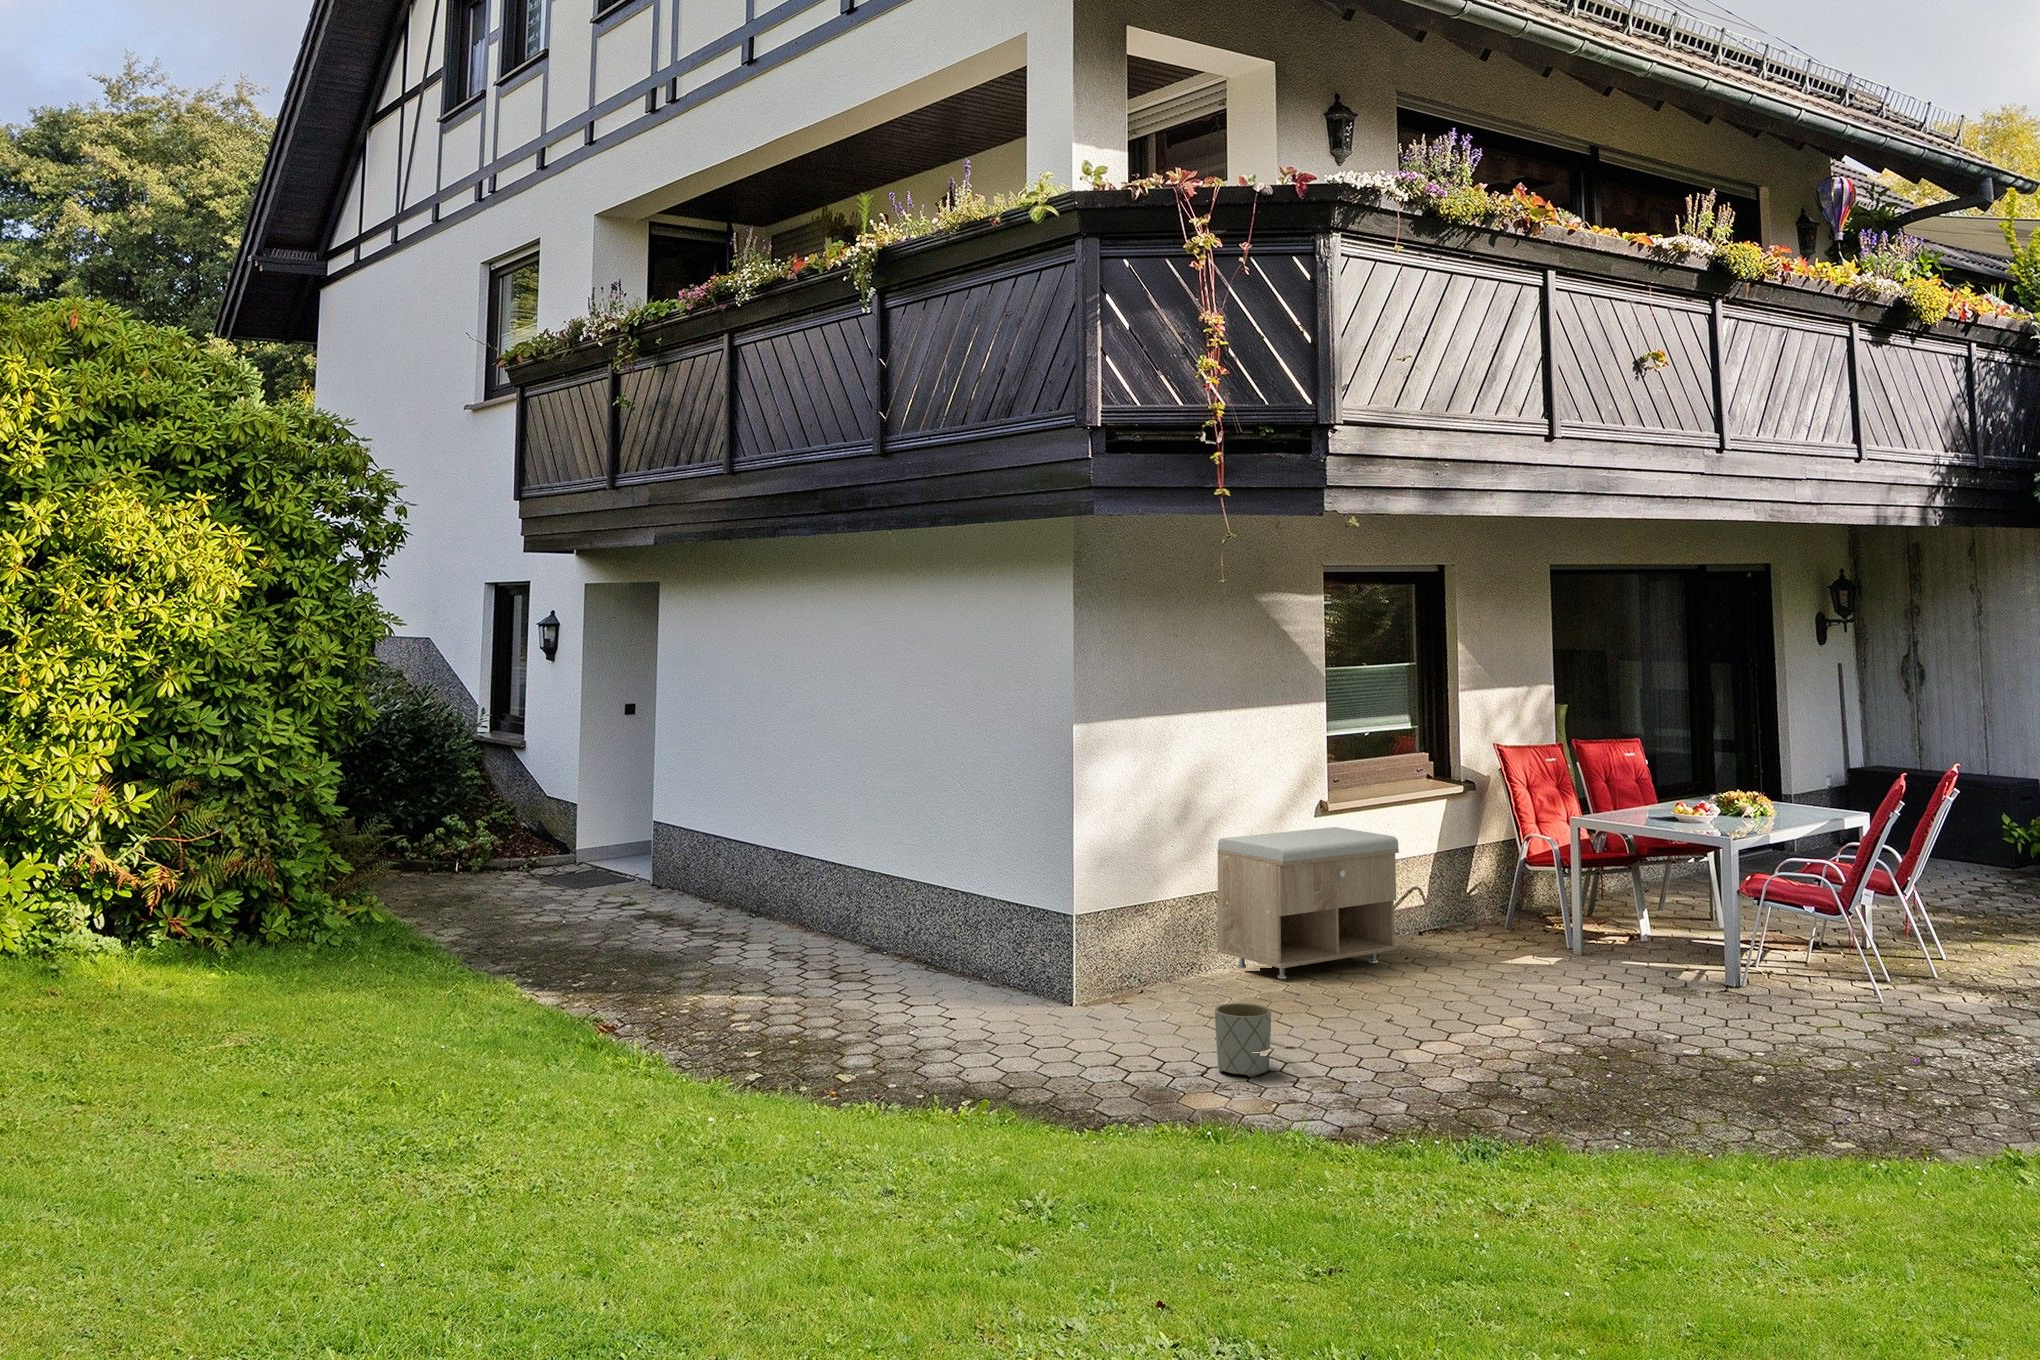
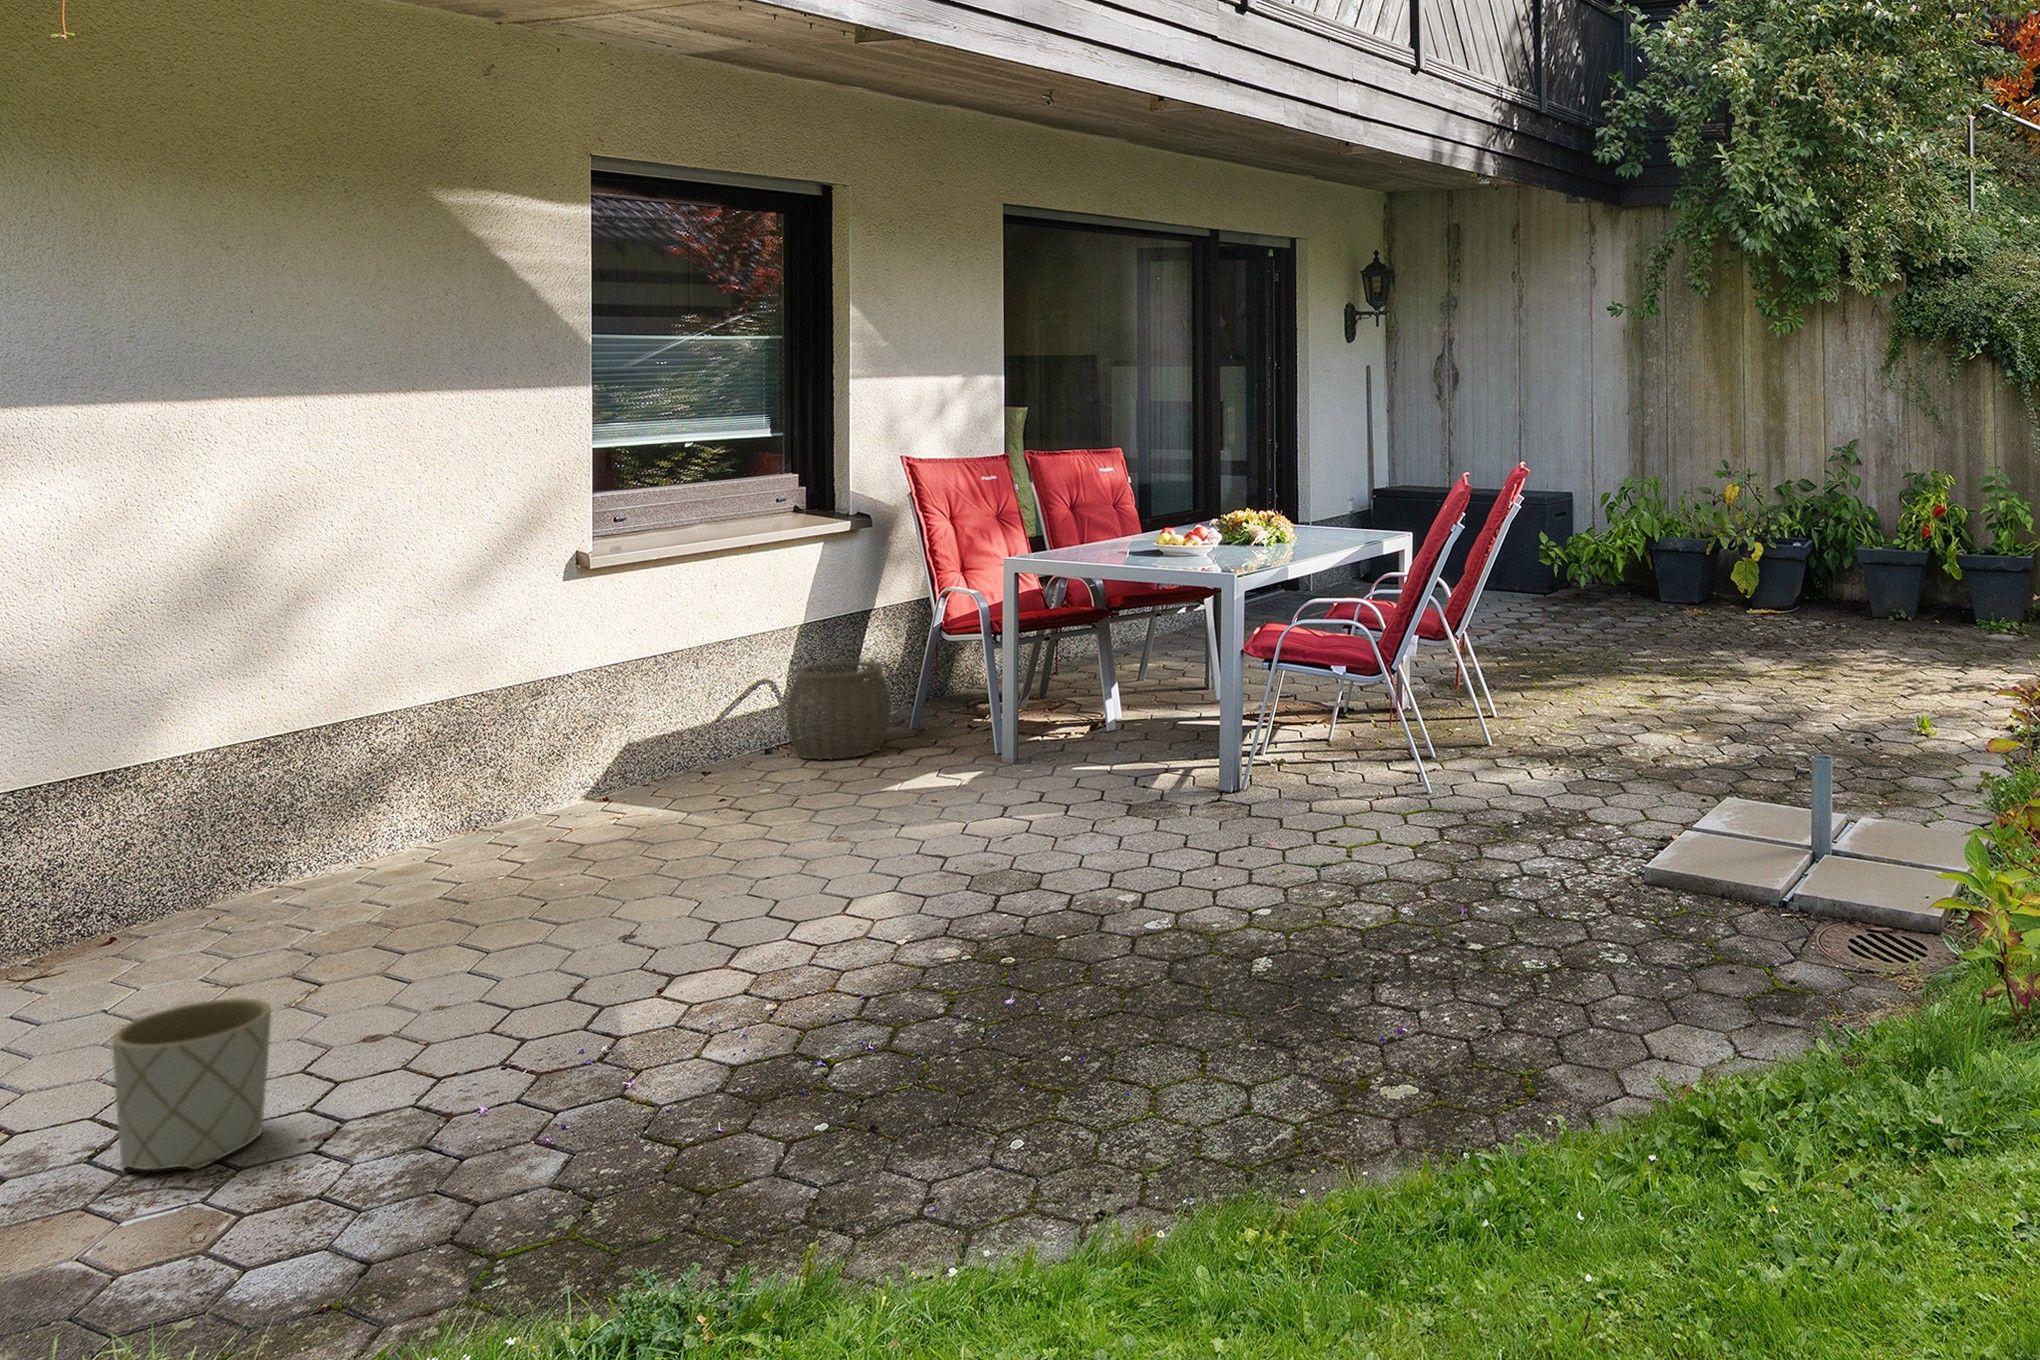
storage bench: present [1218,827,1399,979] -> none [314,606,699,889]
woven basket: none [1432,875,1498,940] -> present [786,661,891,760]

